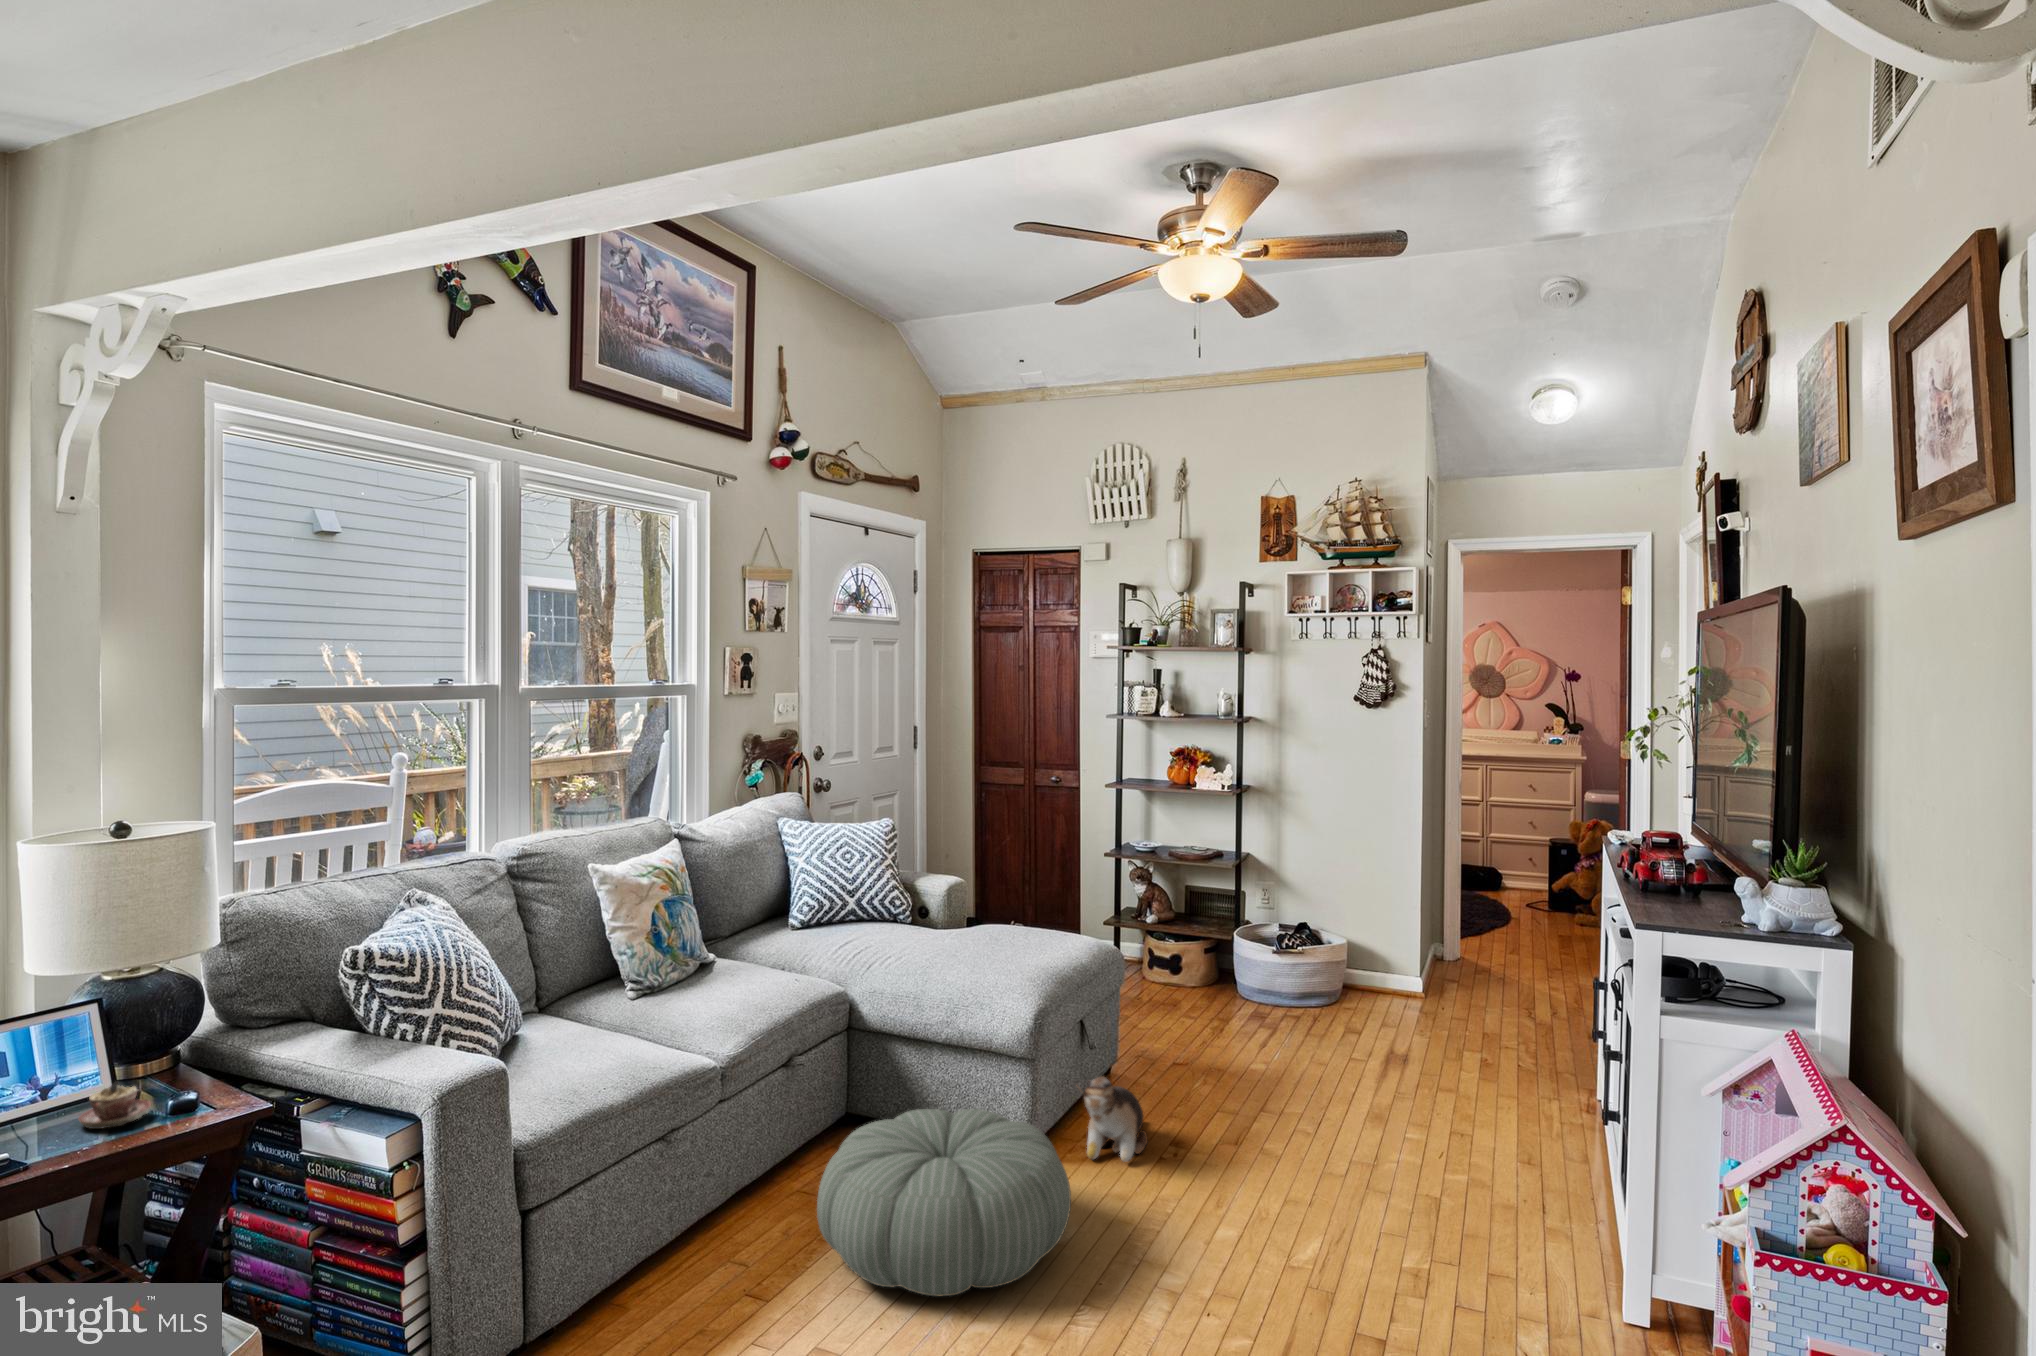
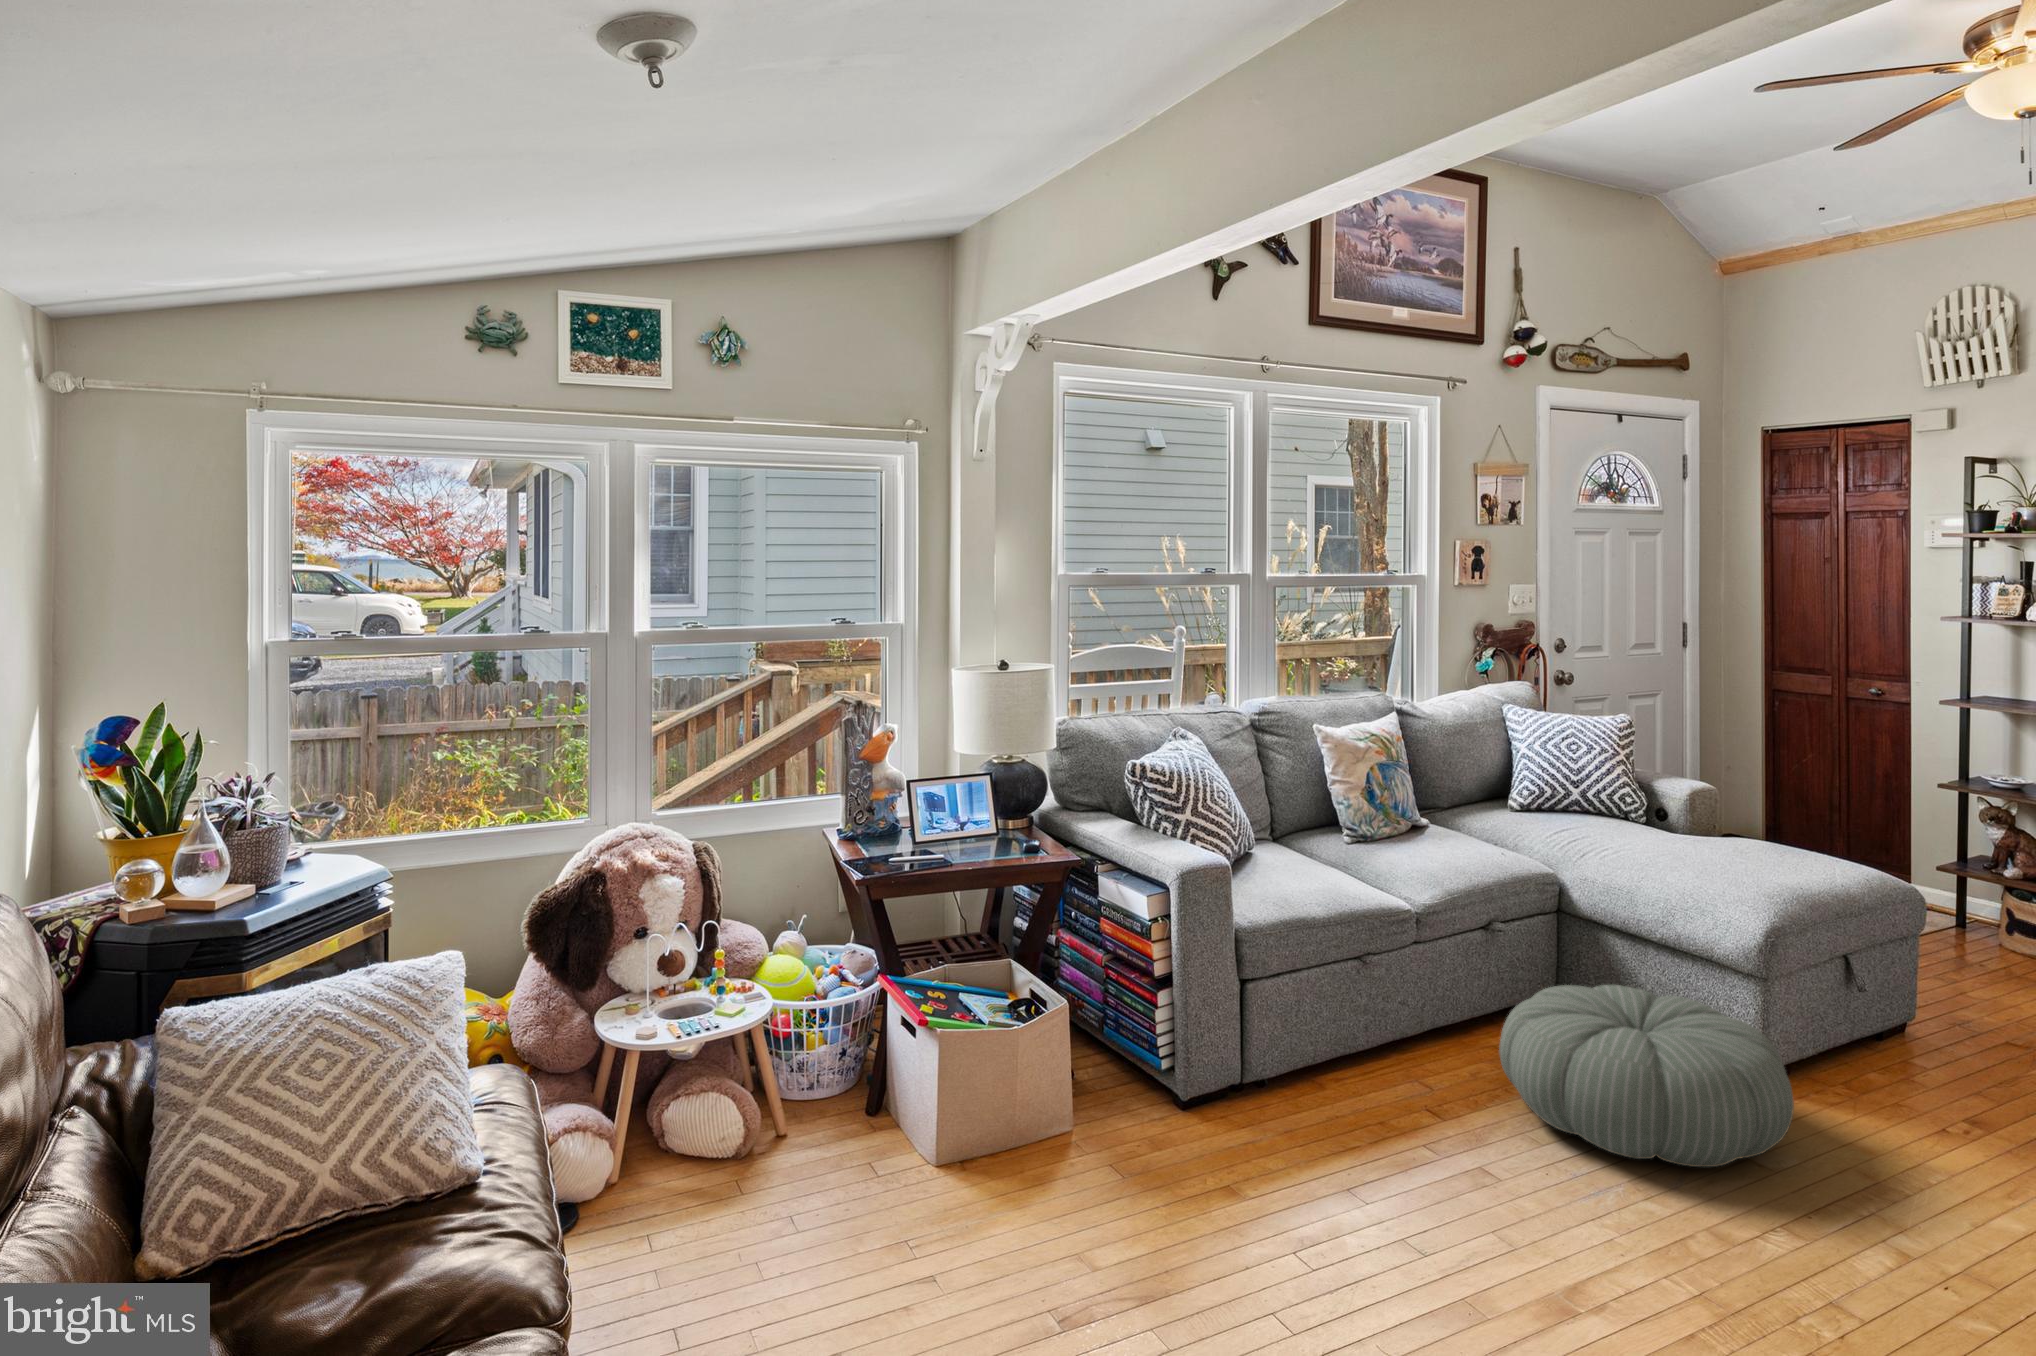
plush toy: present [1080,1076,1148,1162] -> none [1826,1002,1936,1104]
teacup: present [79,1081,151,1129] -> none [974,826,1011,854]

